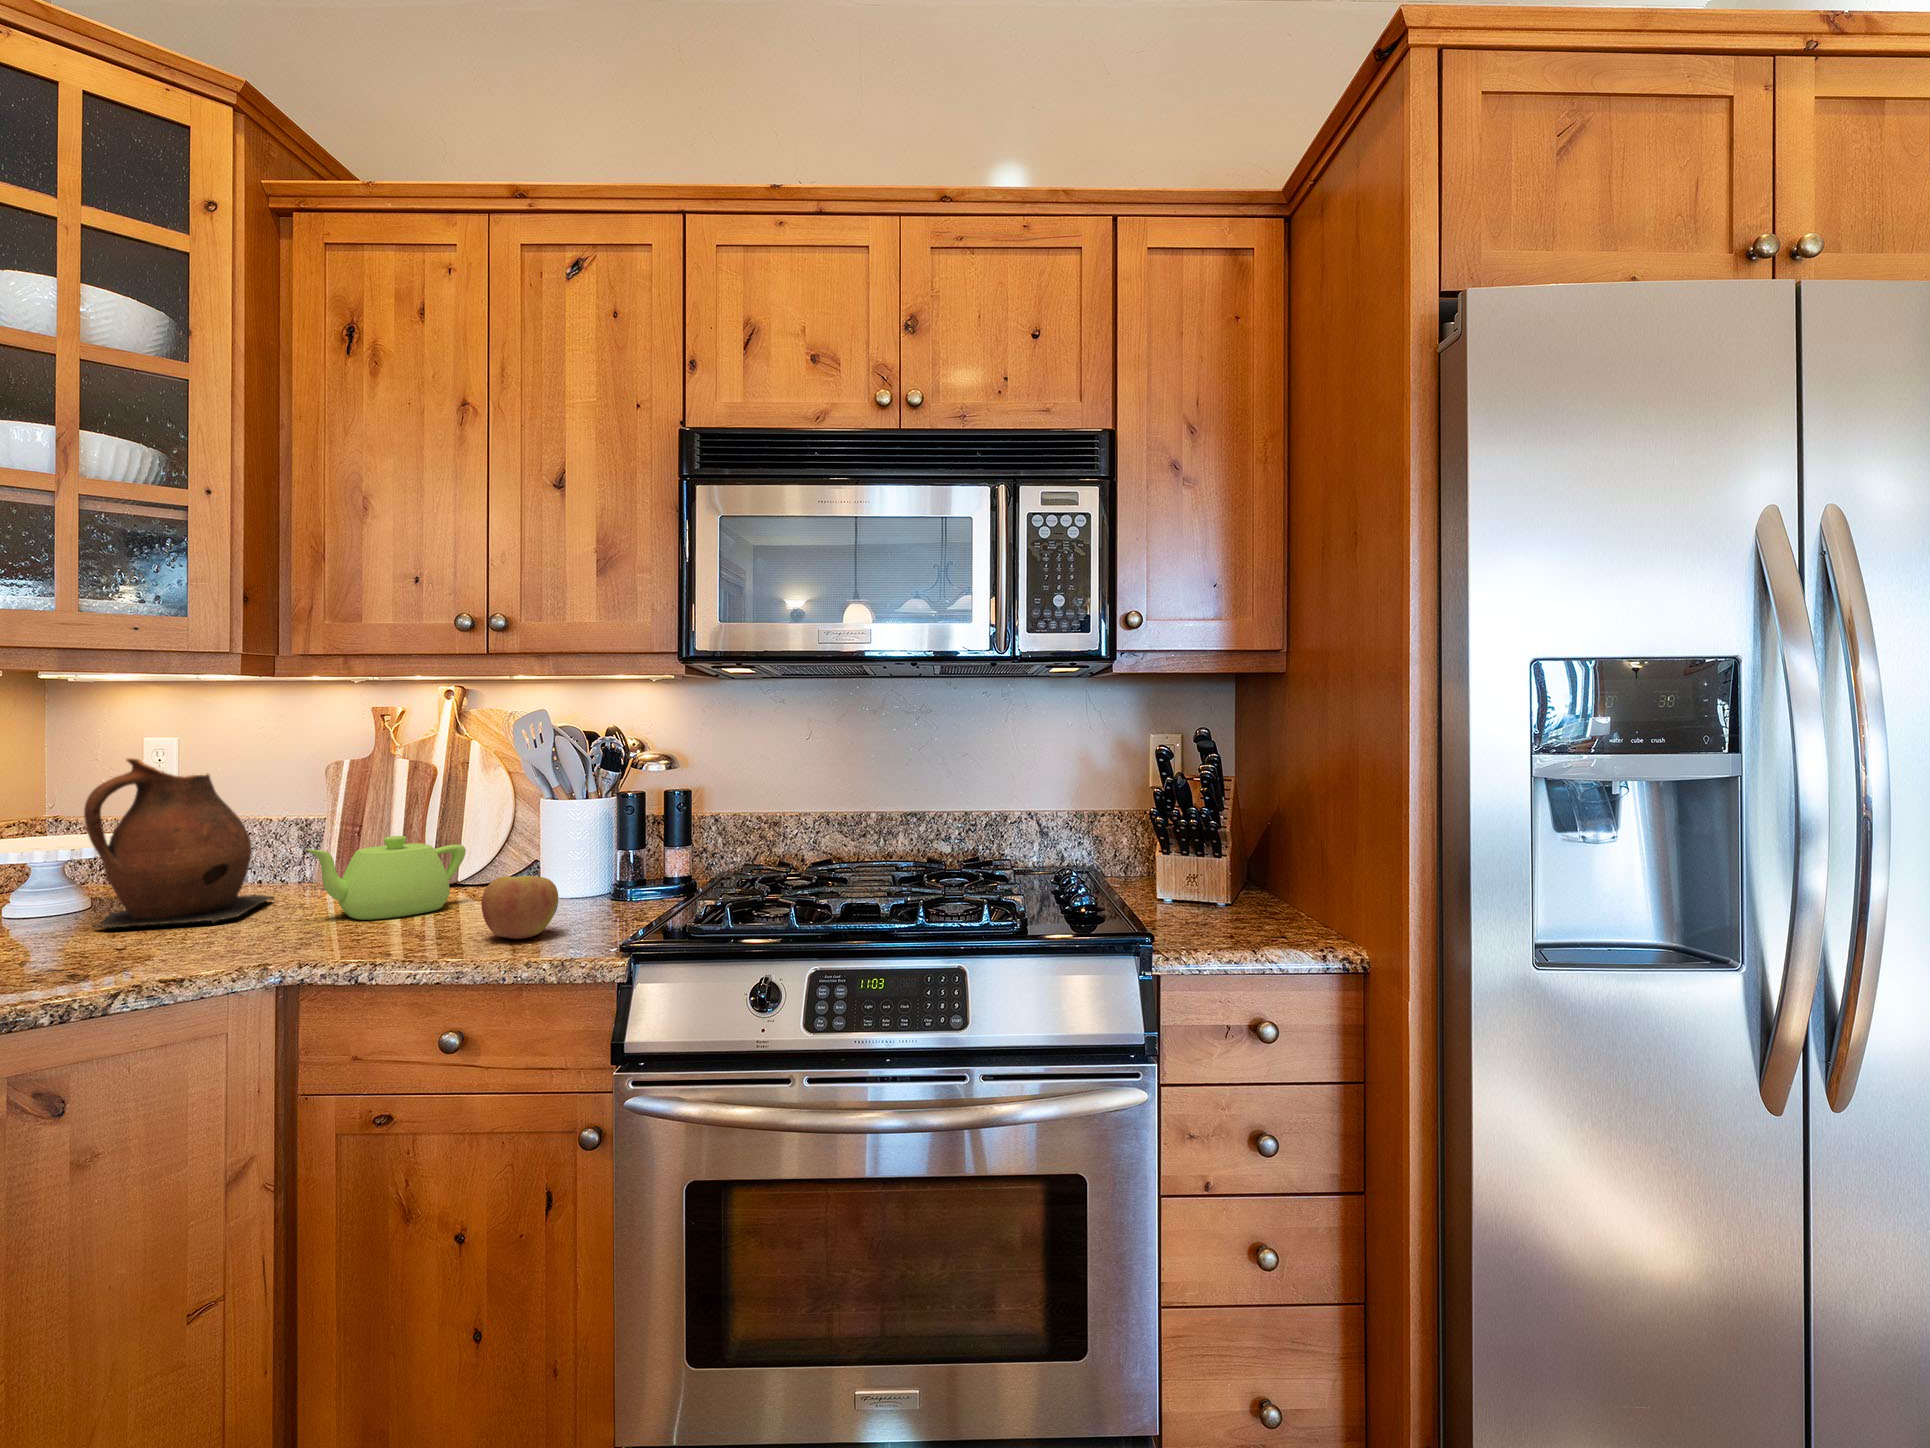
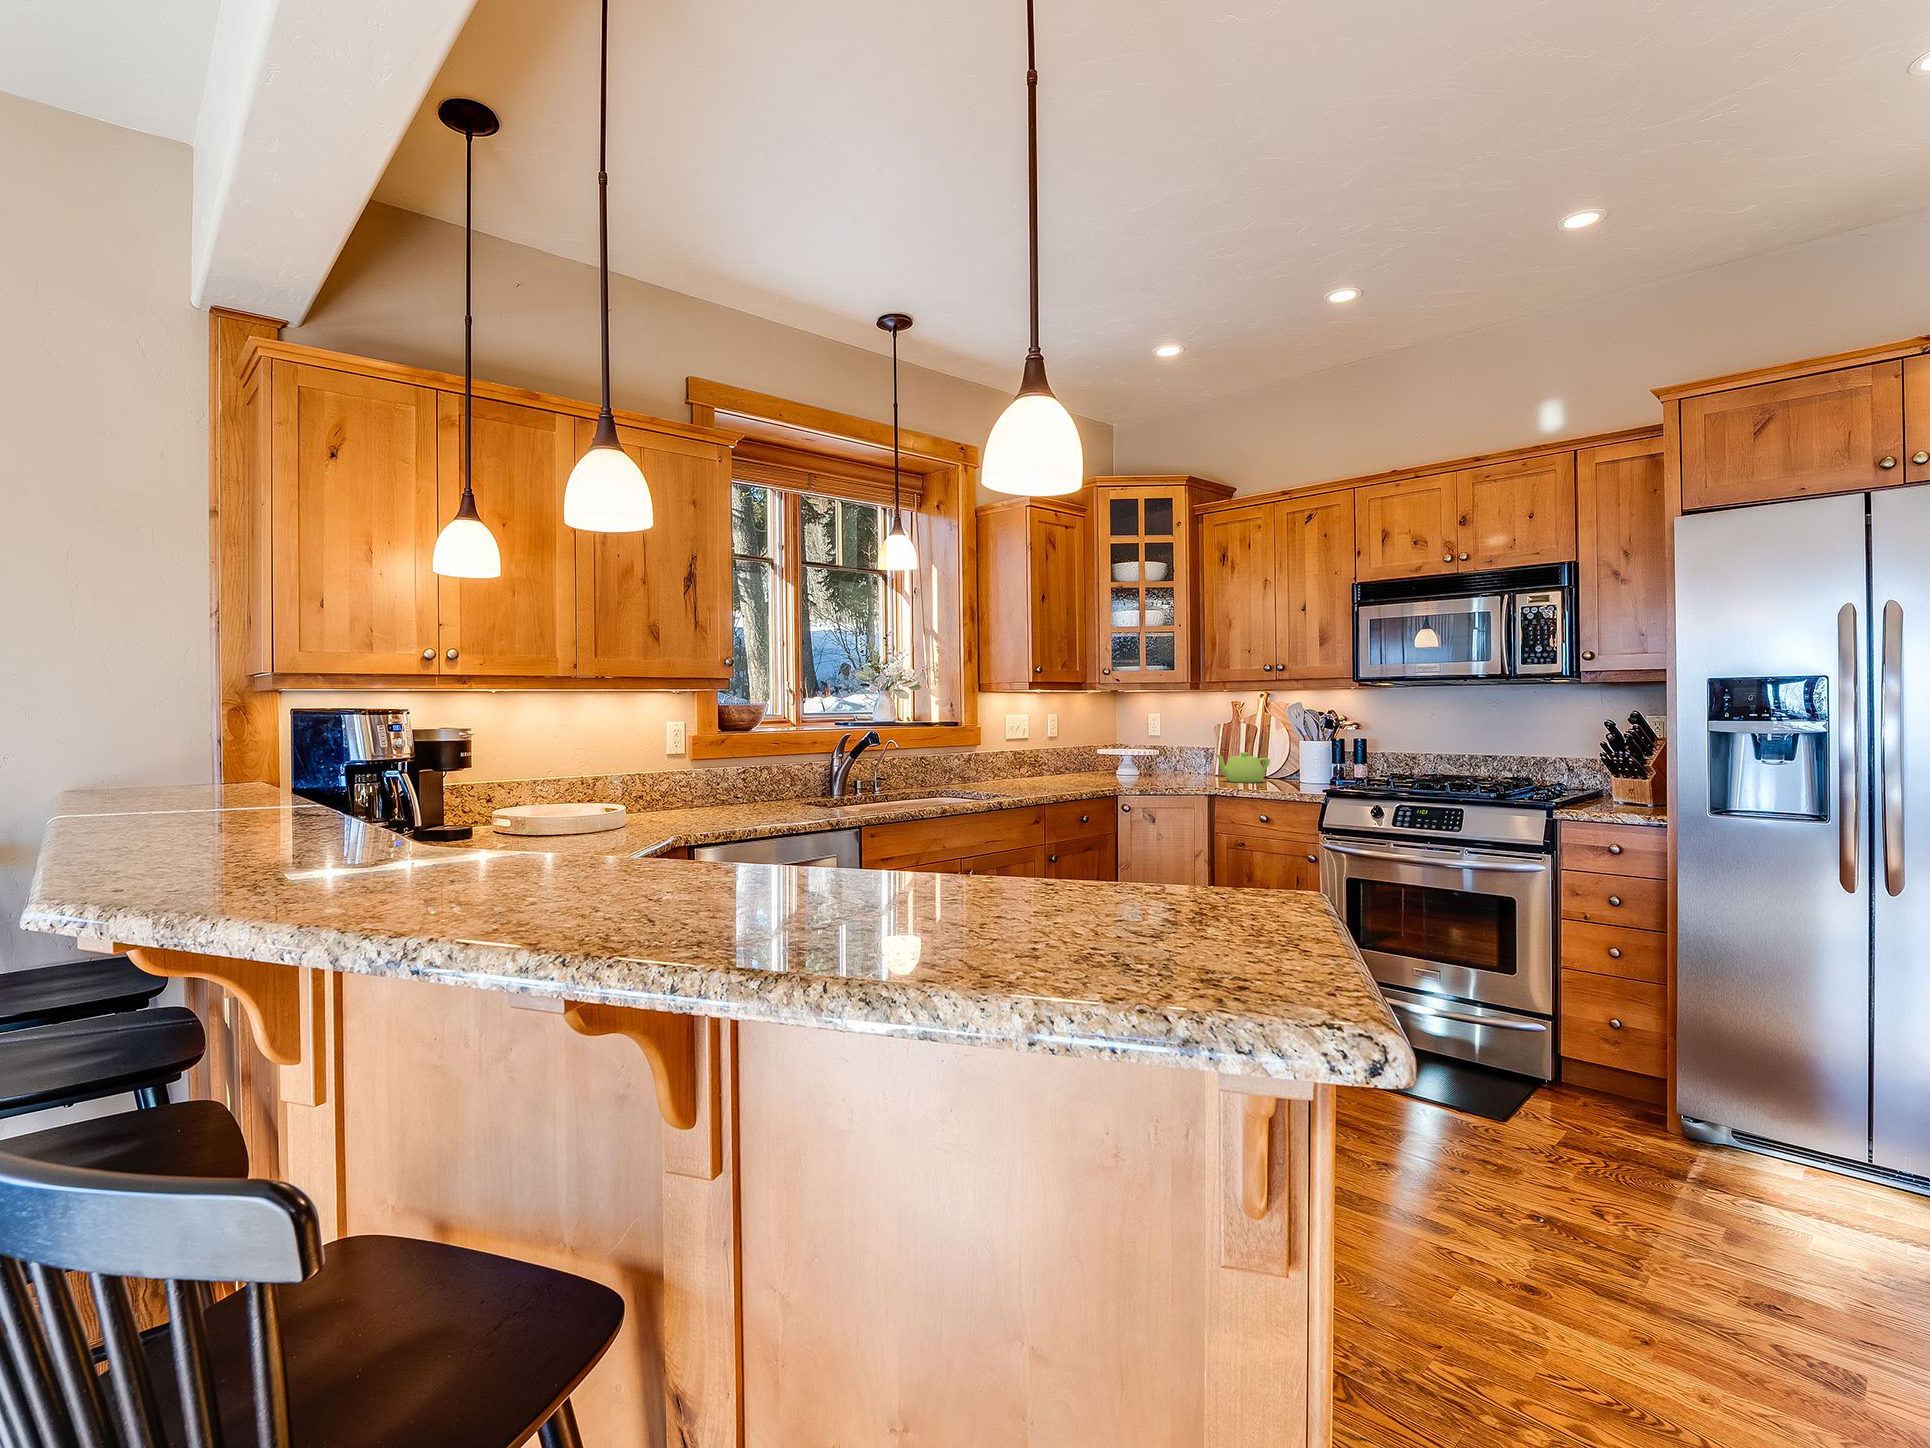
ceramic pitcher: present [84,758,275,928] -> none [1147,719,1201,779]
apple: present [482,876,558,939] -> none [1276,765,1304,789]

